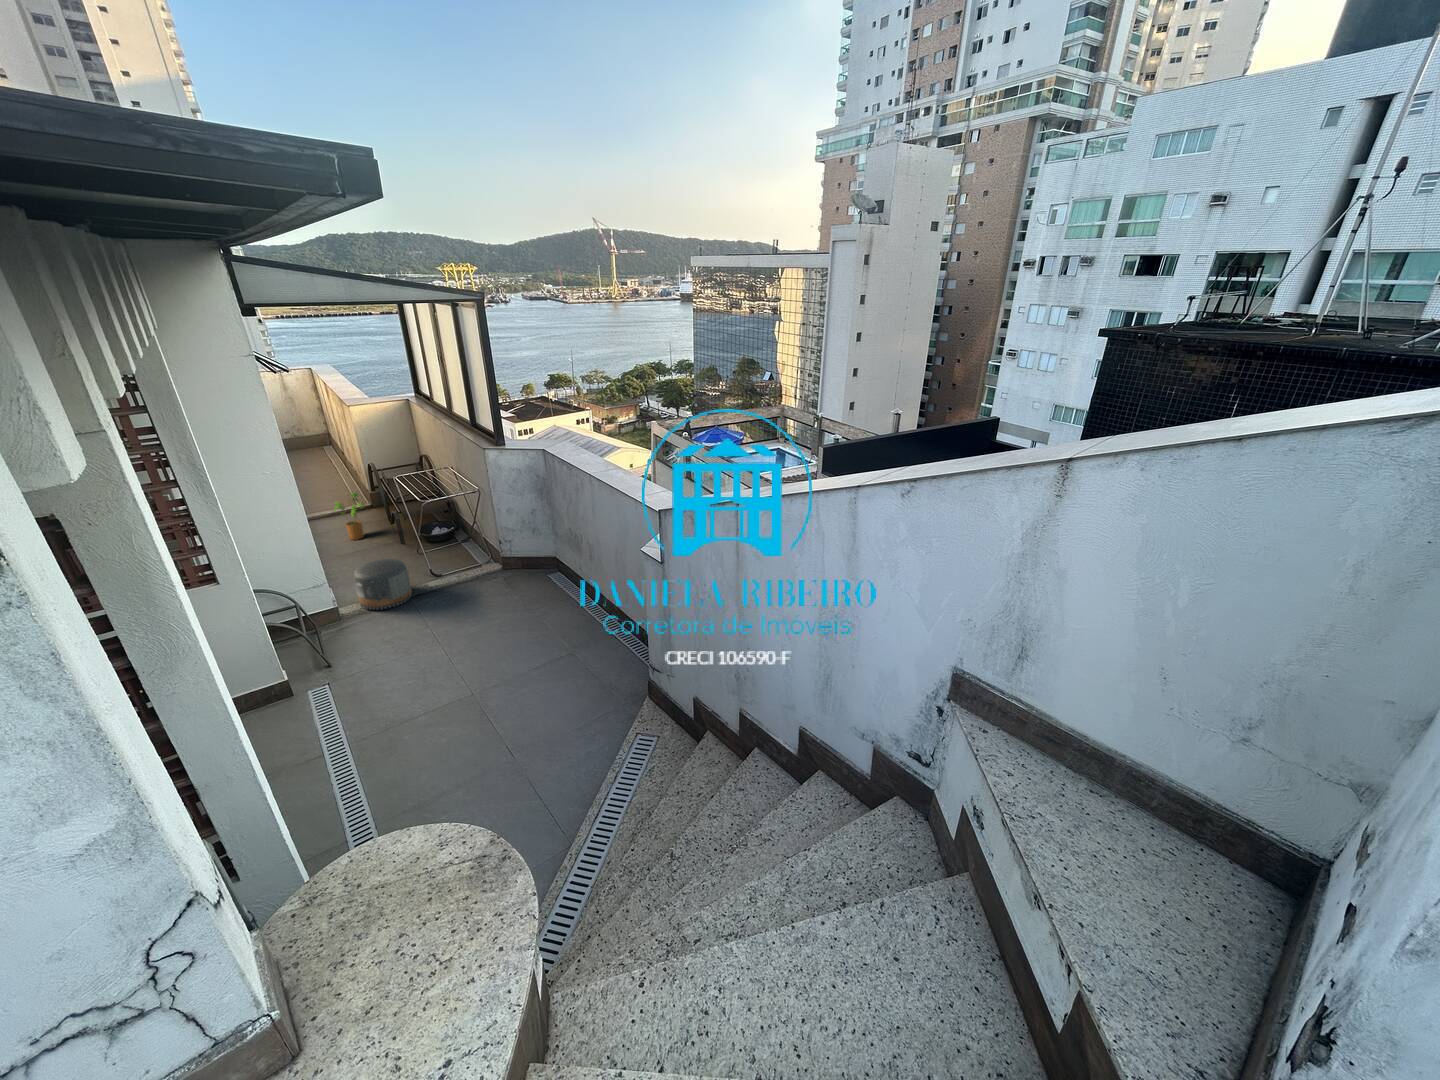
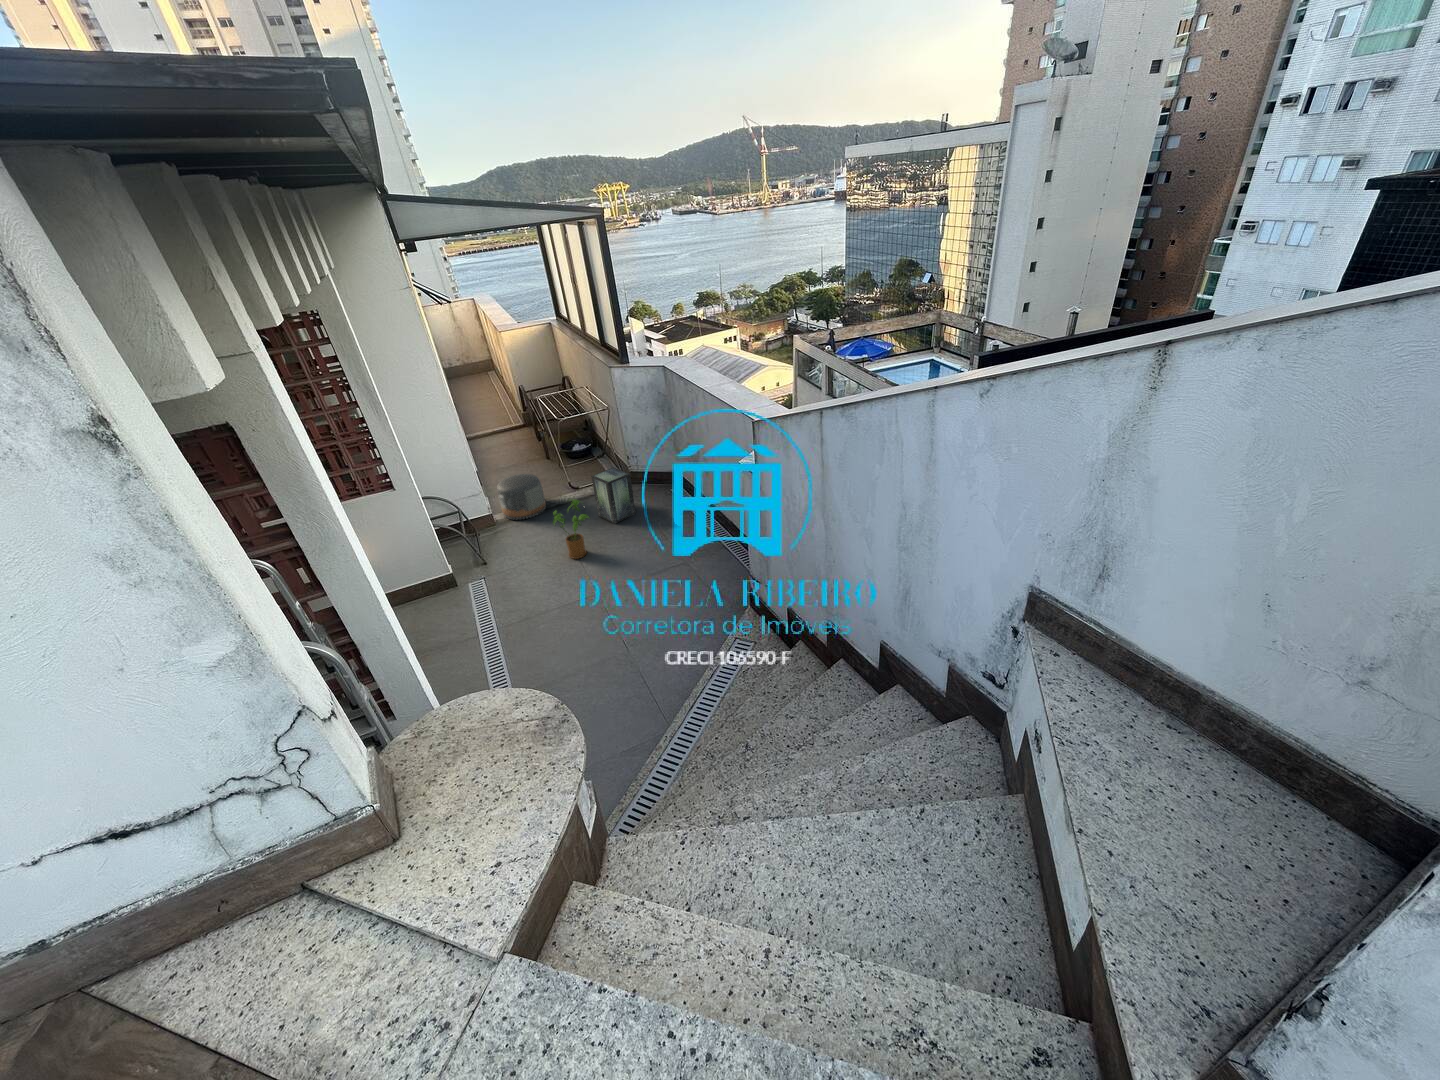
house plant: present [334,493,365,540] -> present [553,500,589,559]
storage box: none [468,551,517,611] -> present [591,467,636,524]

